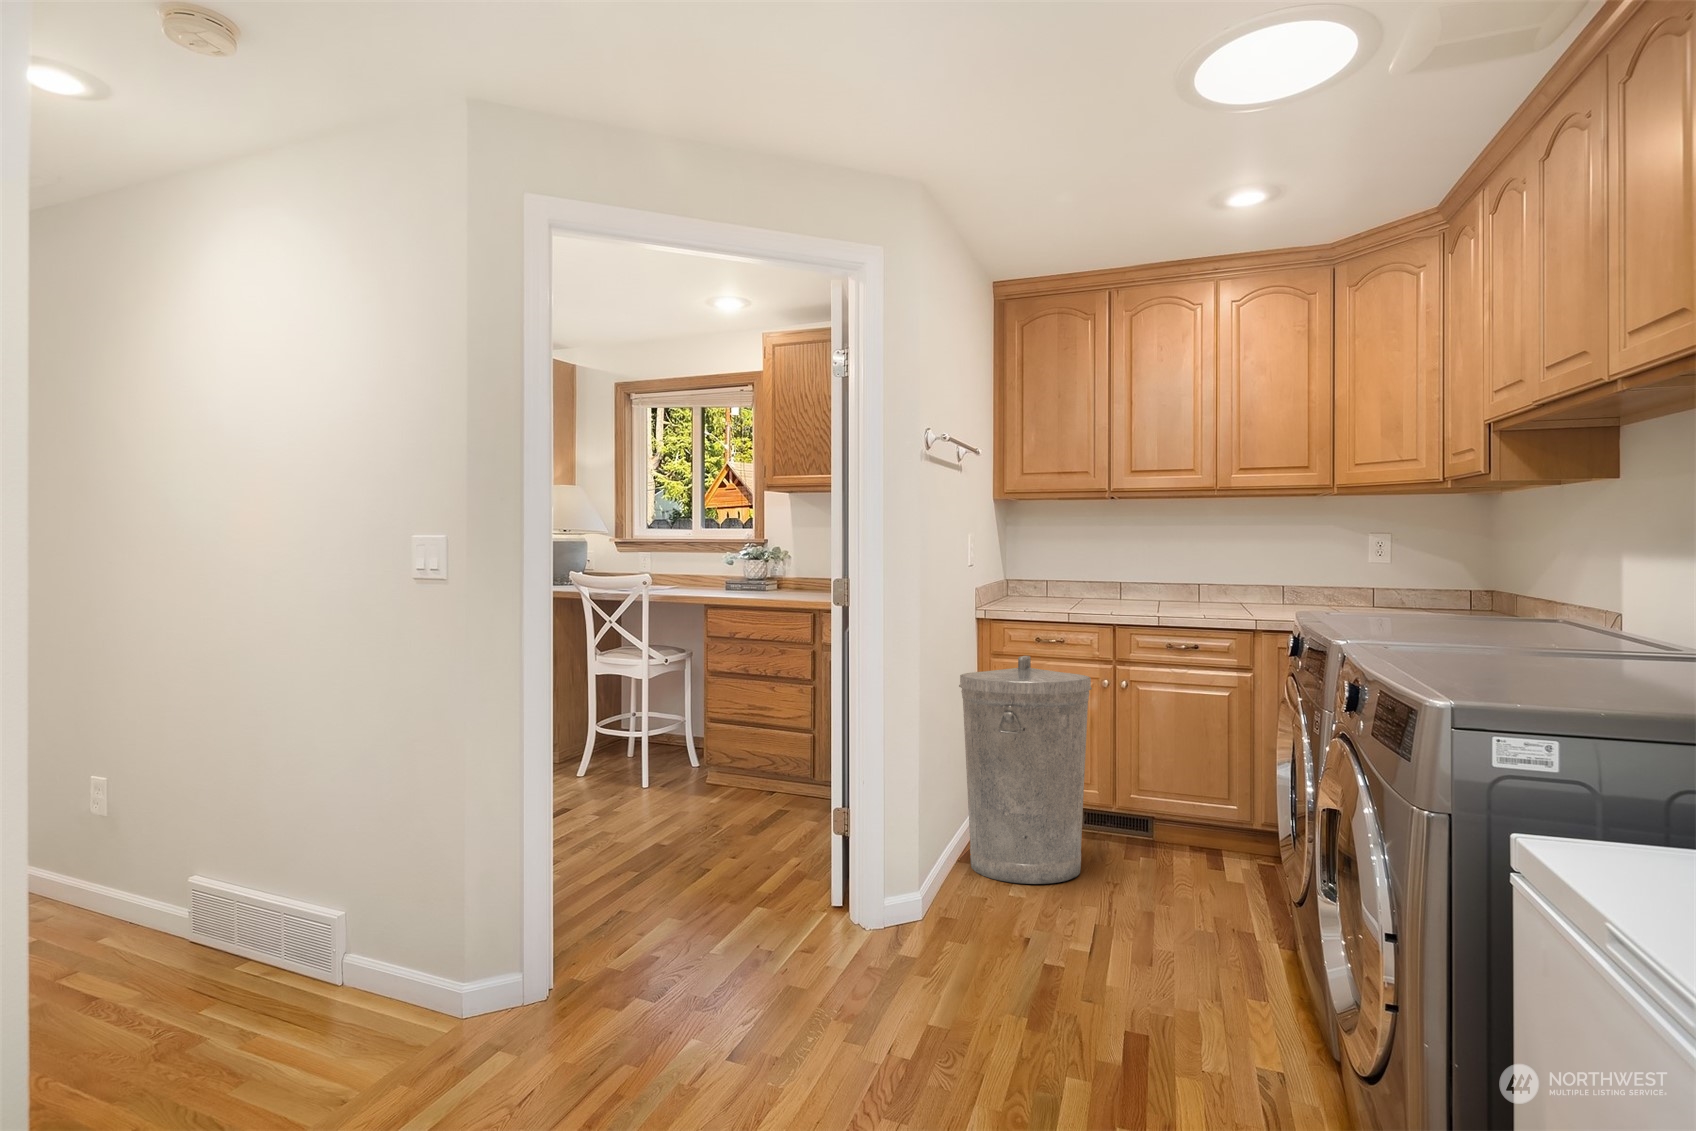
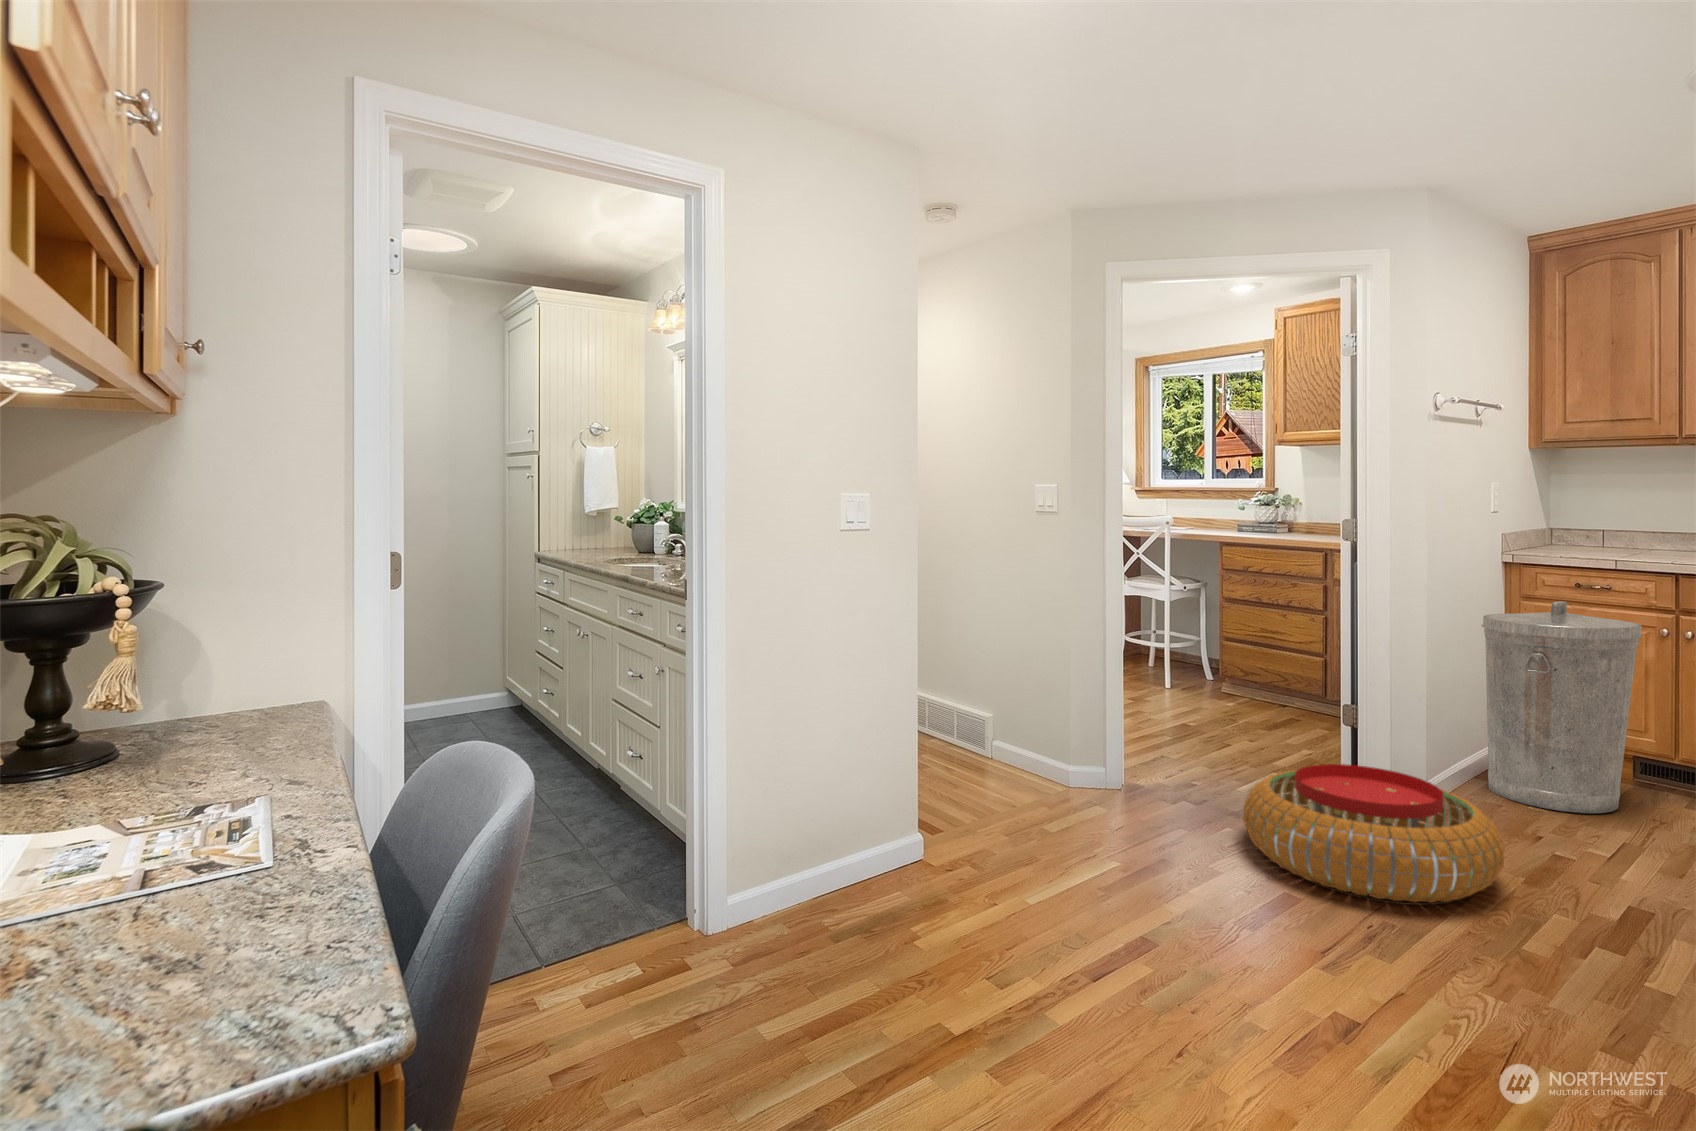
pouf: none [705,866,988,1046] -> present [1243,764,1505,903]

